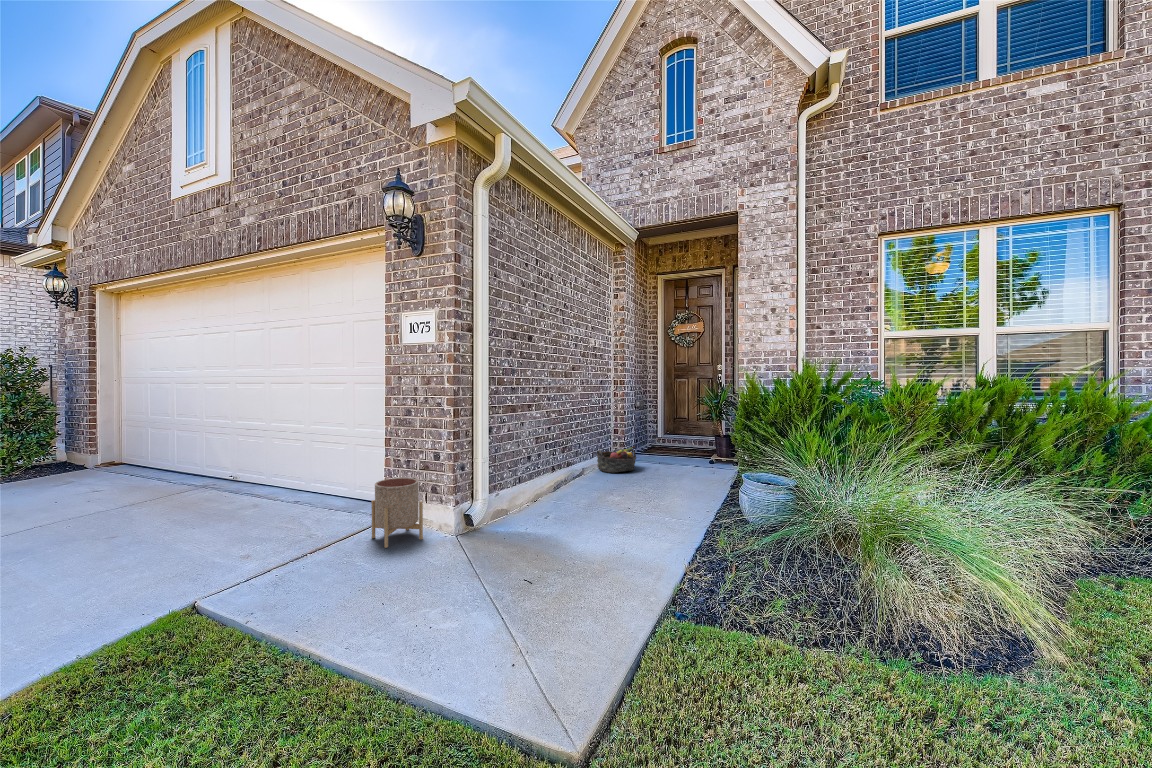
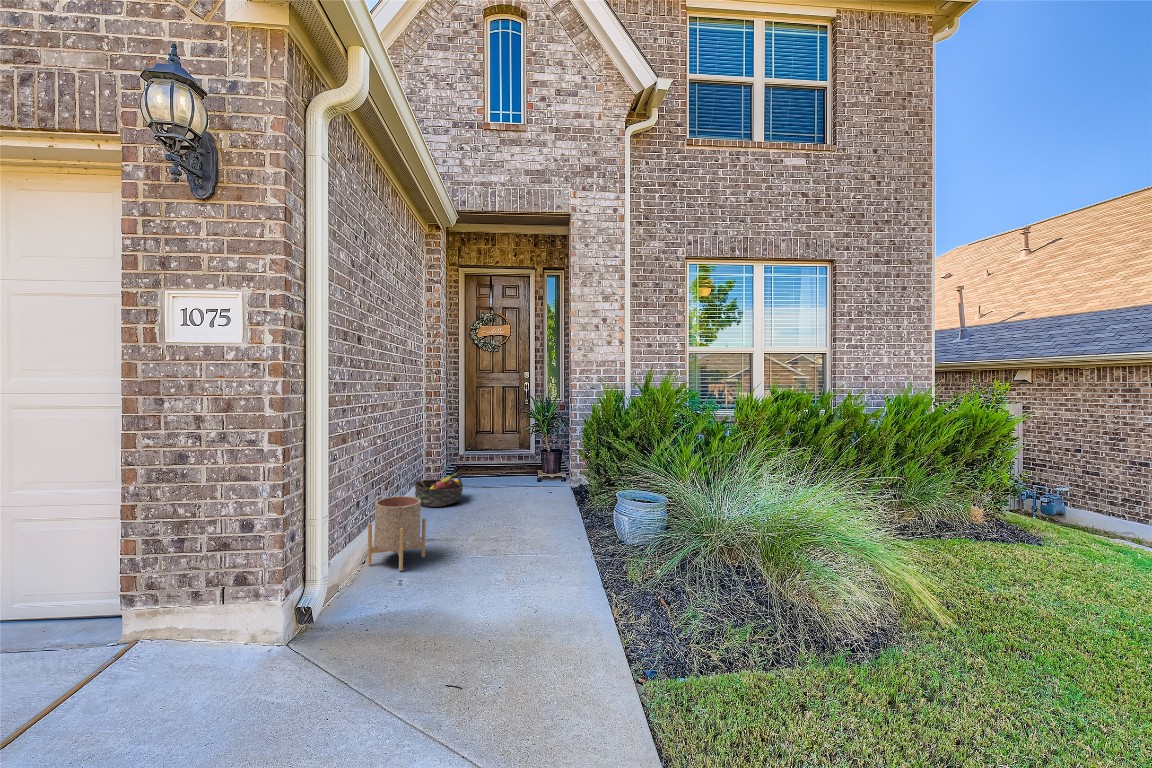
planter: present [371,478,423,548] -> present [367,496,426,570]

